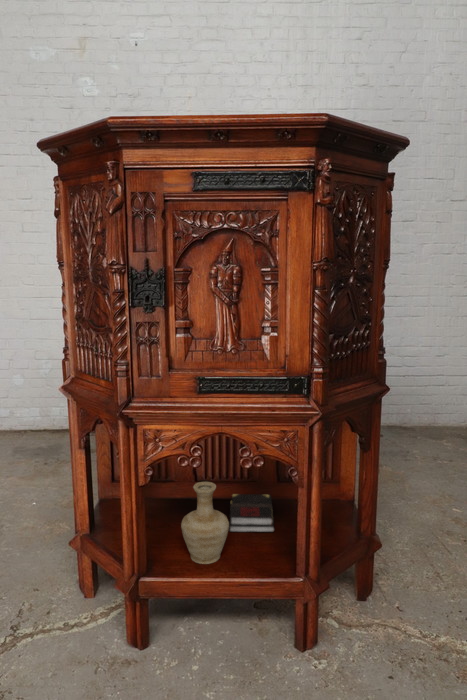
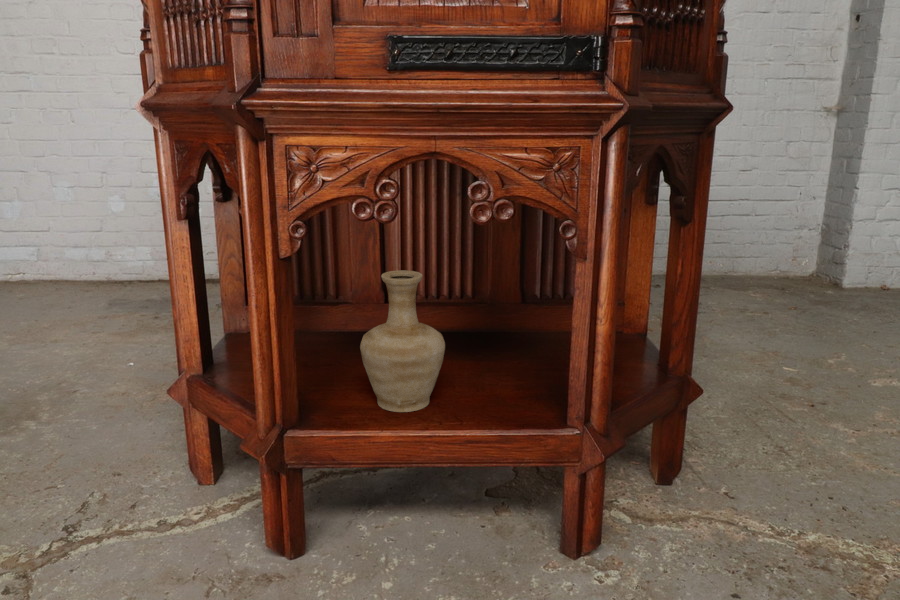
book: present [229,494,274,532] -> none [443,320,520,372]

